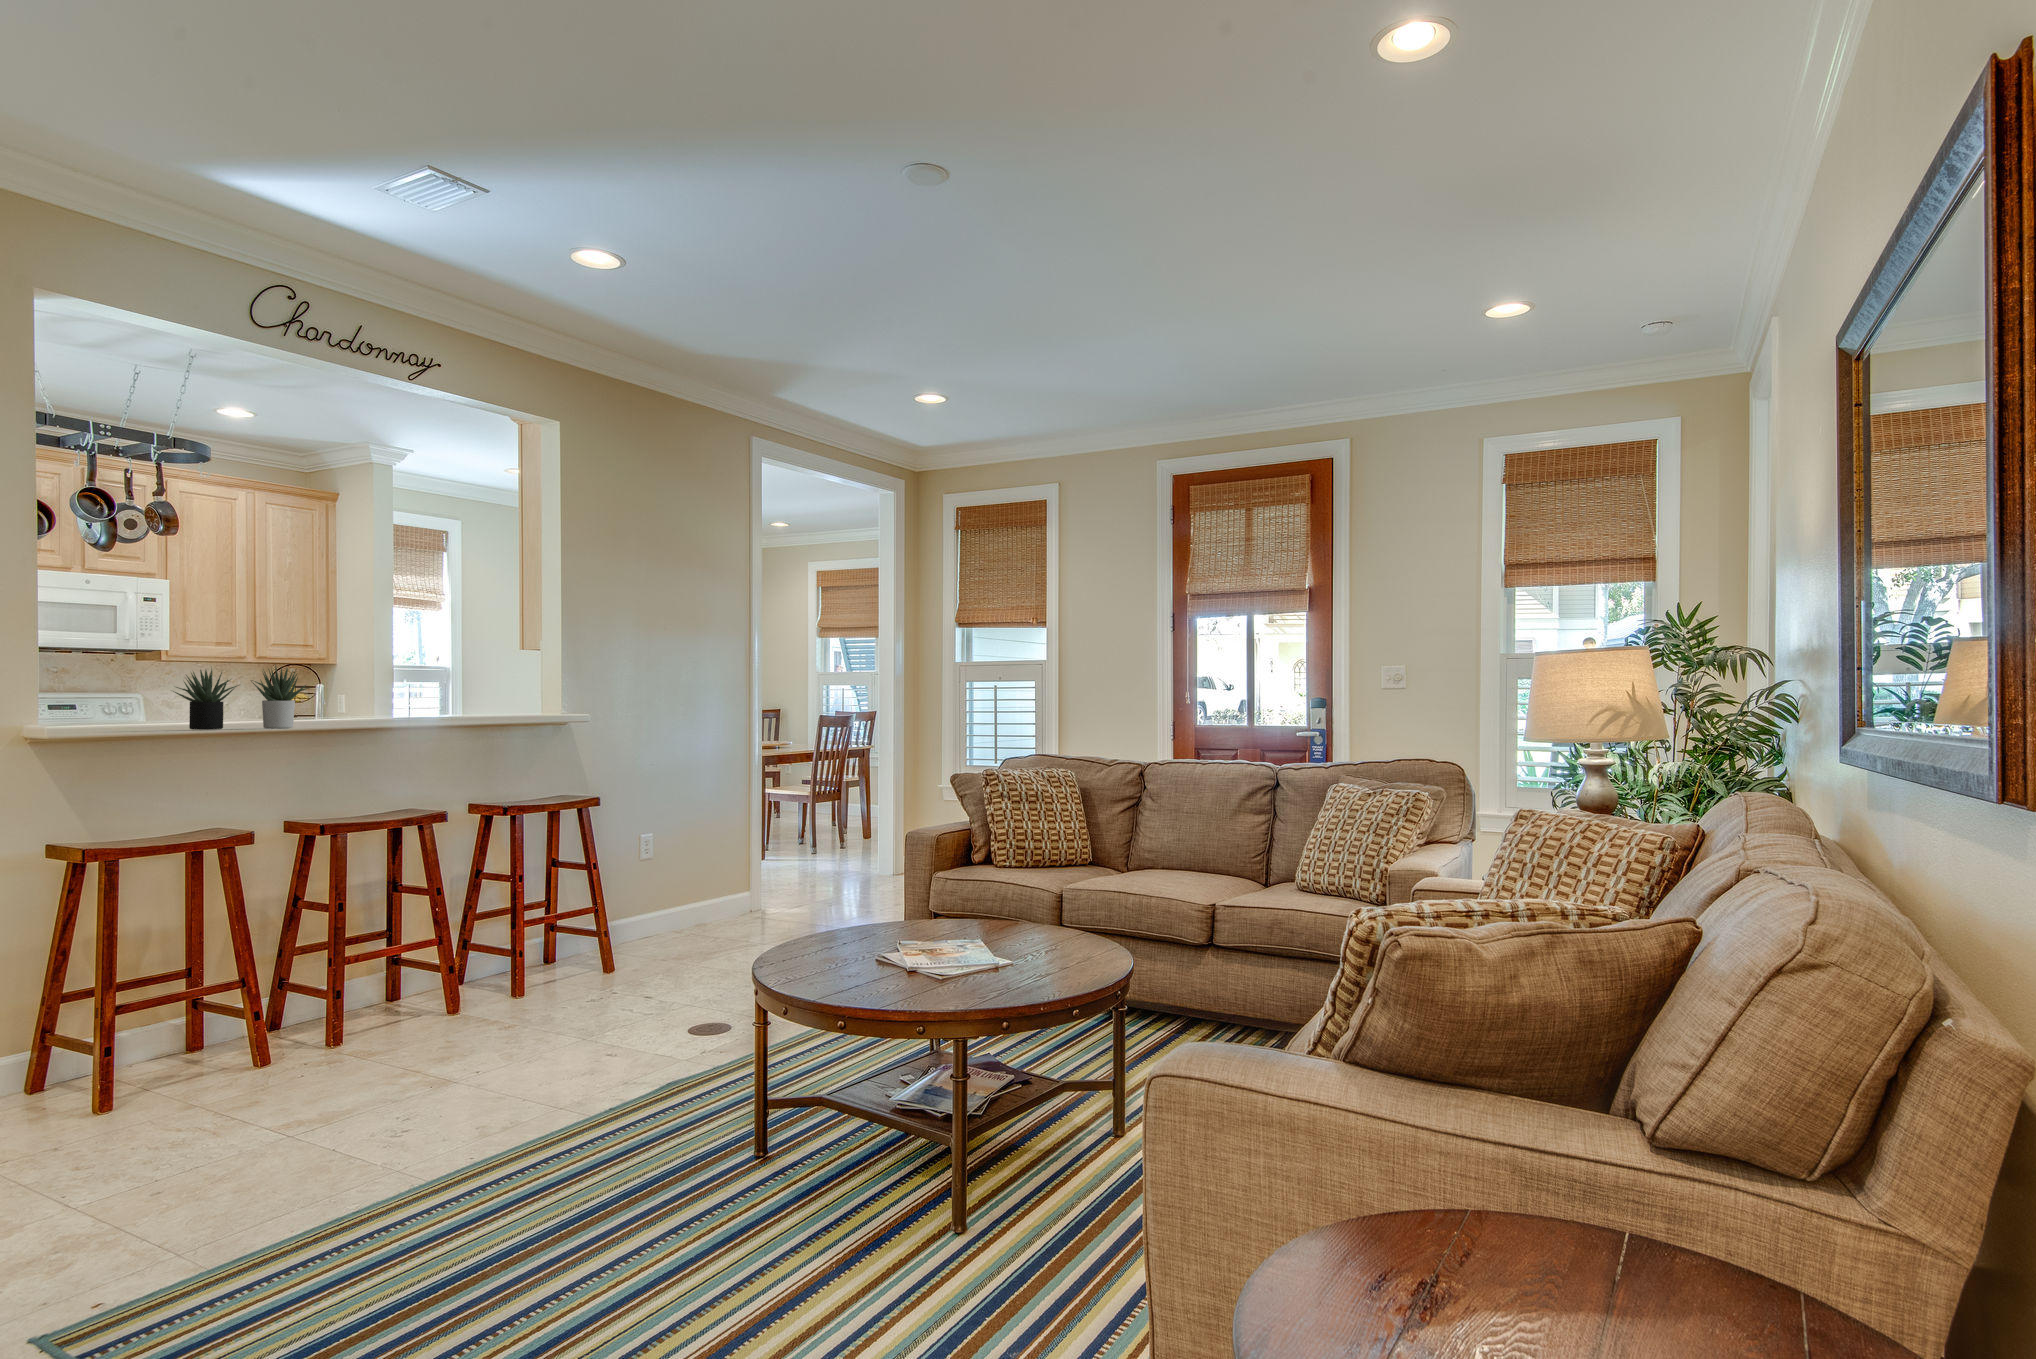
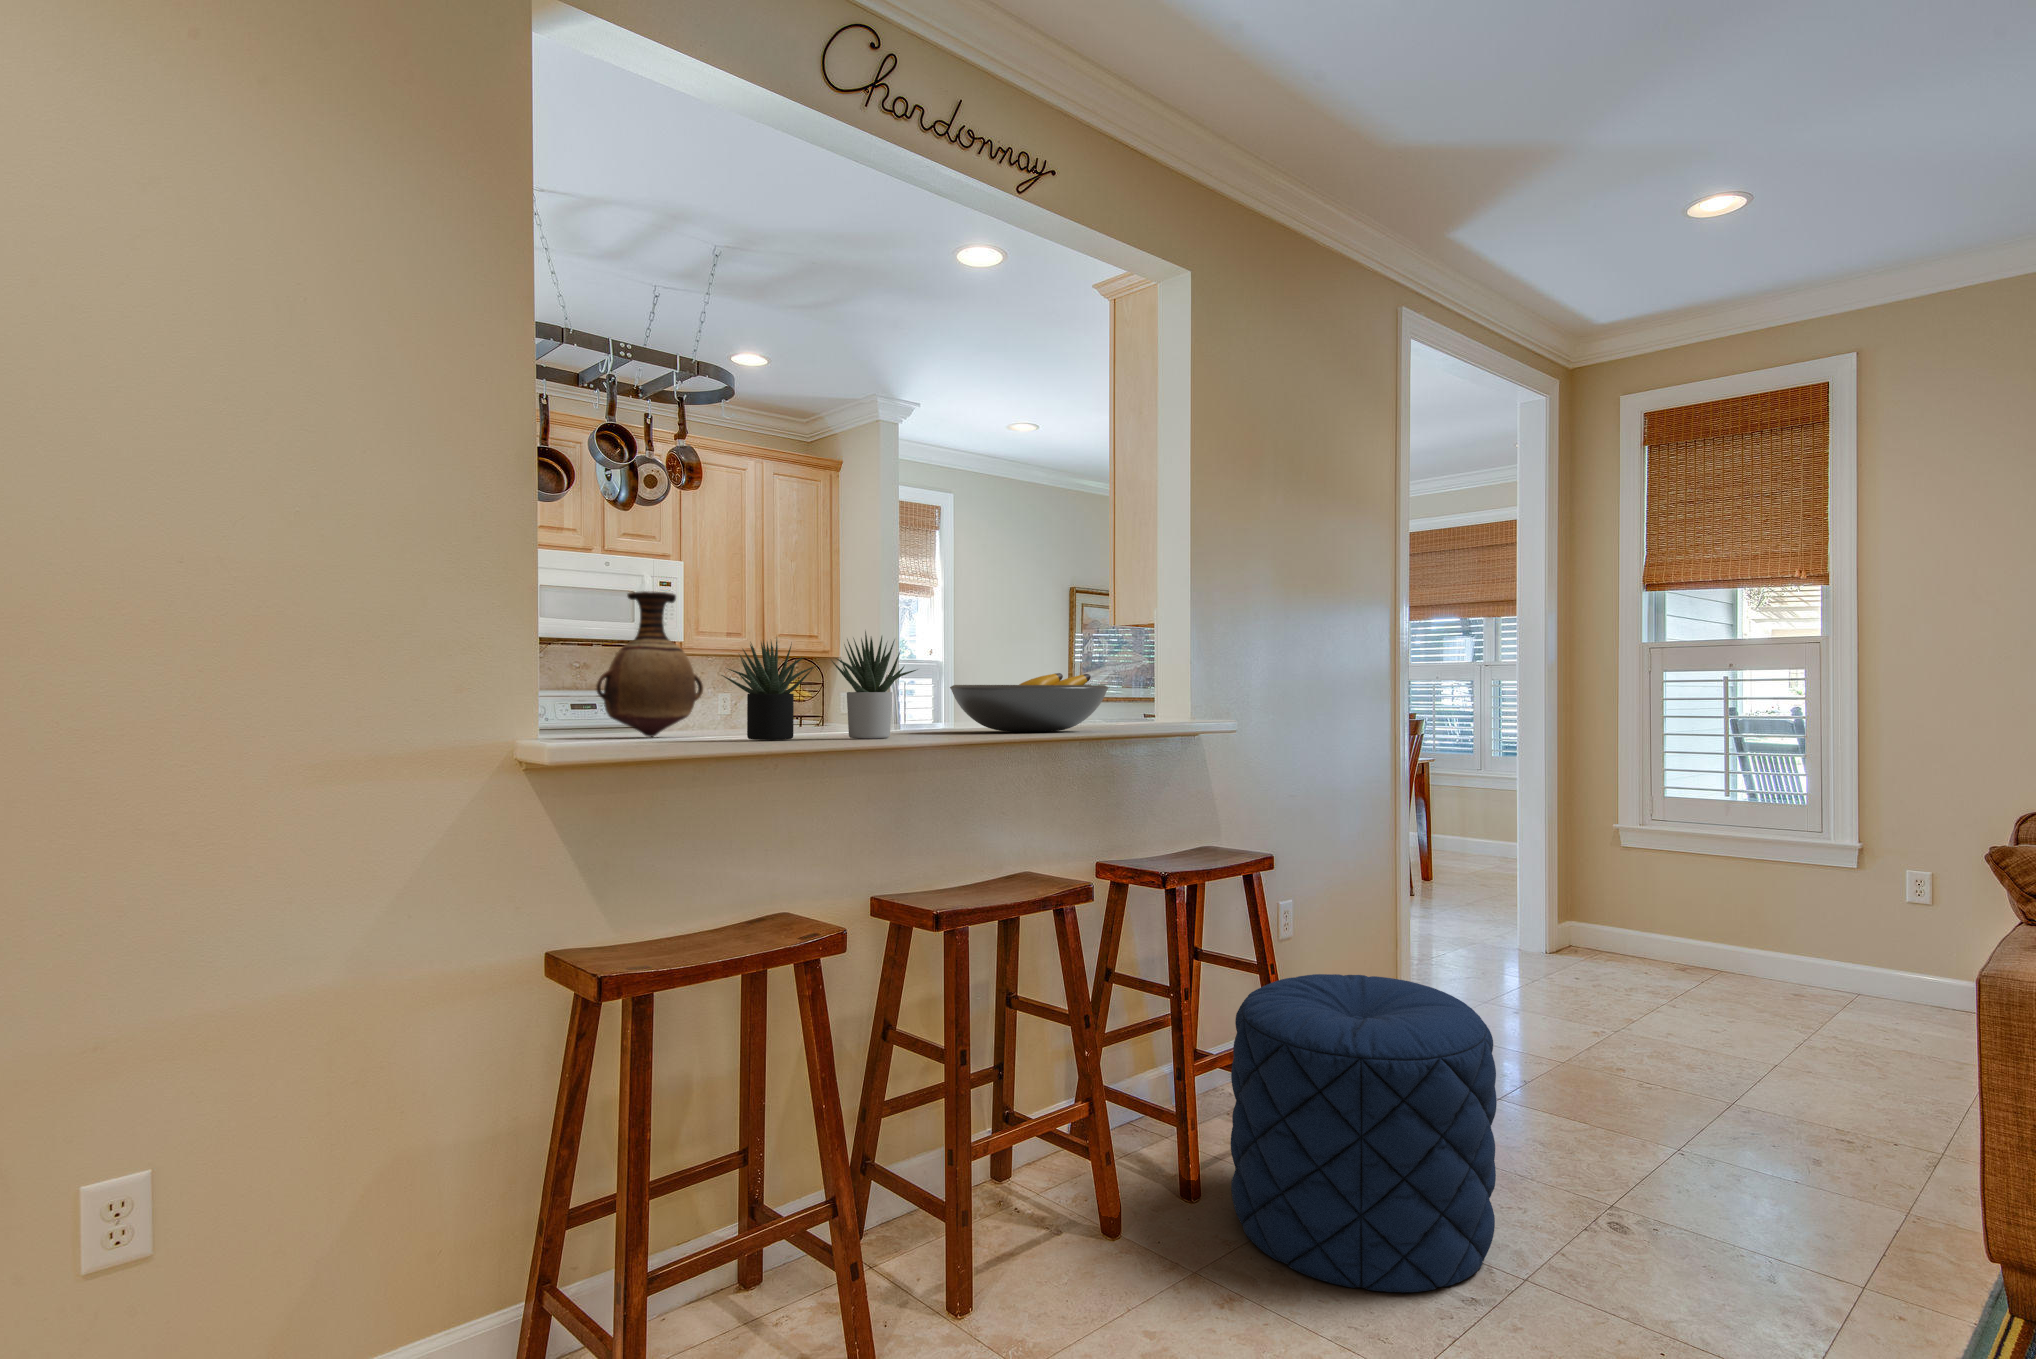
vase: none [77,632,165,730] -> present [596,591,703,737]
fruit bowl: none [357,688,472,724] -> present [950,673,1108,732]
pouf: none [535,868,691,1029] -> present [1231,974,1497,1293]

